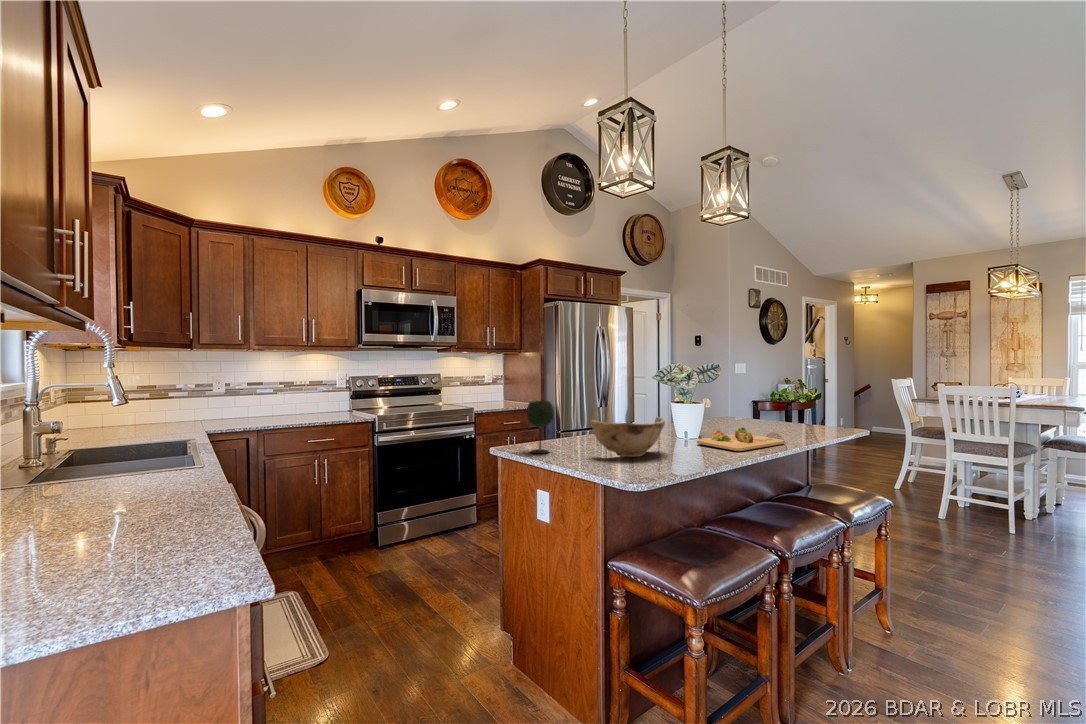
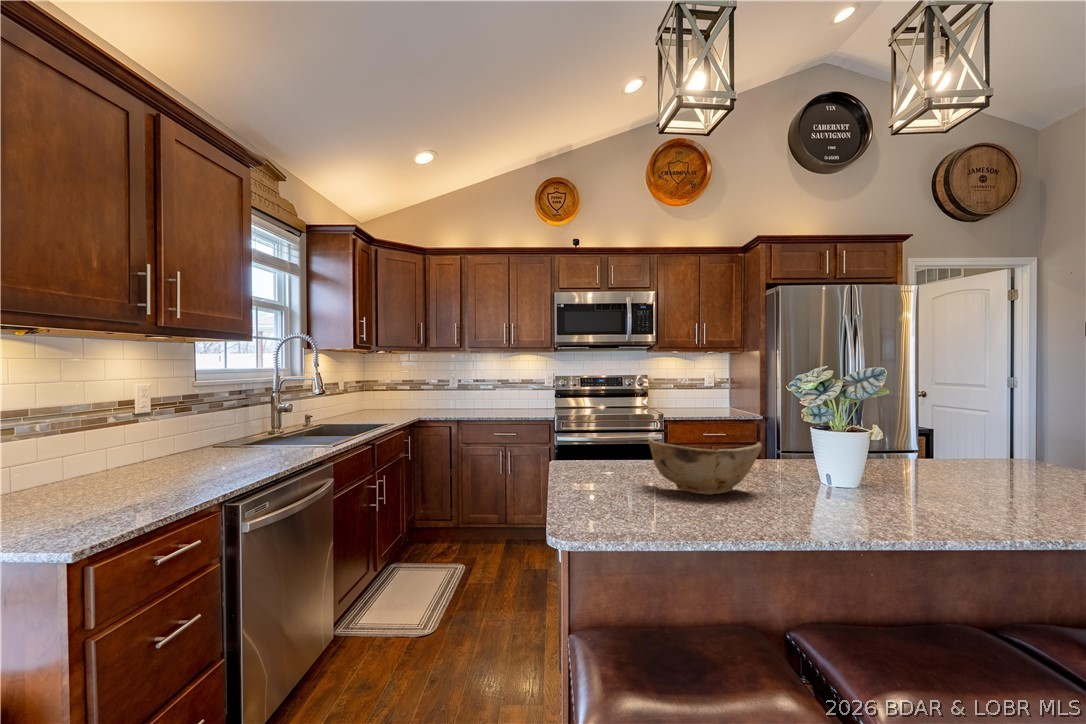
wine glass: present [527,401,554,454] -> none [594,408,627,471]
cutting board: present [697,427,784,451] -> none [846,475,1044,520]

